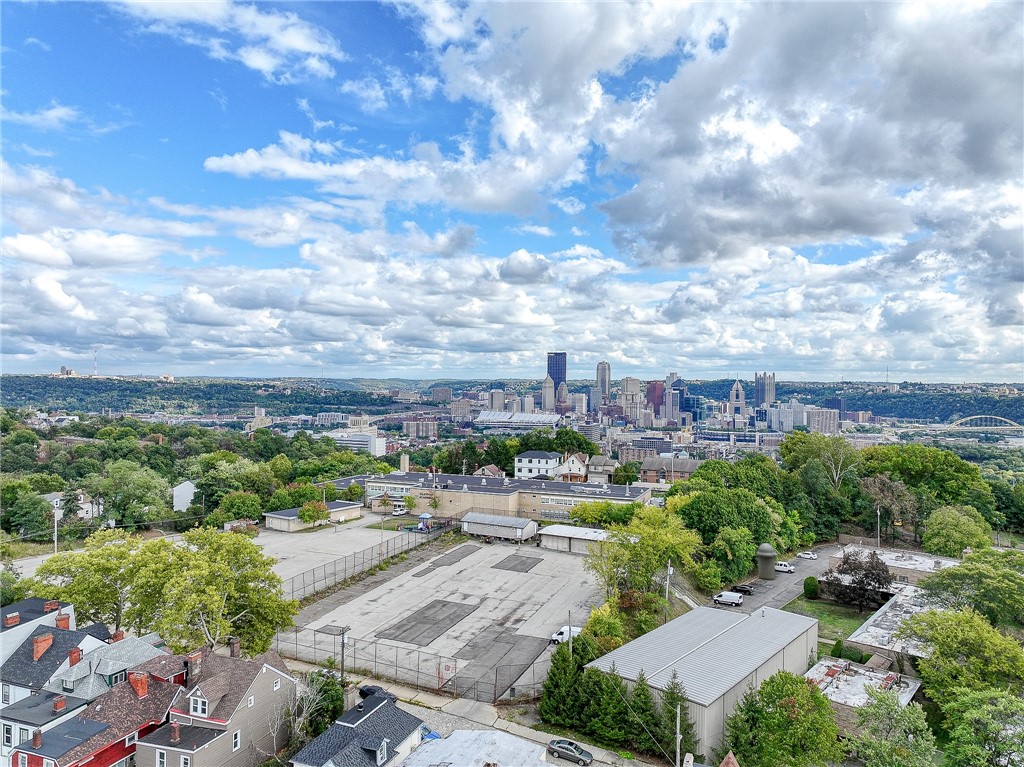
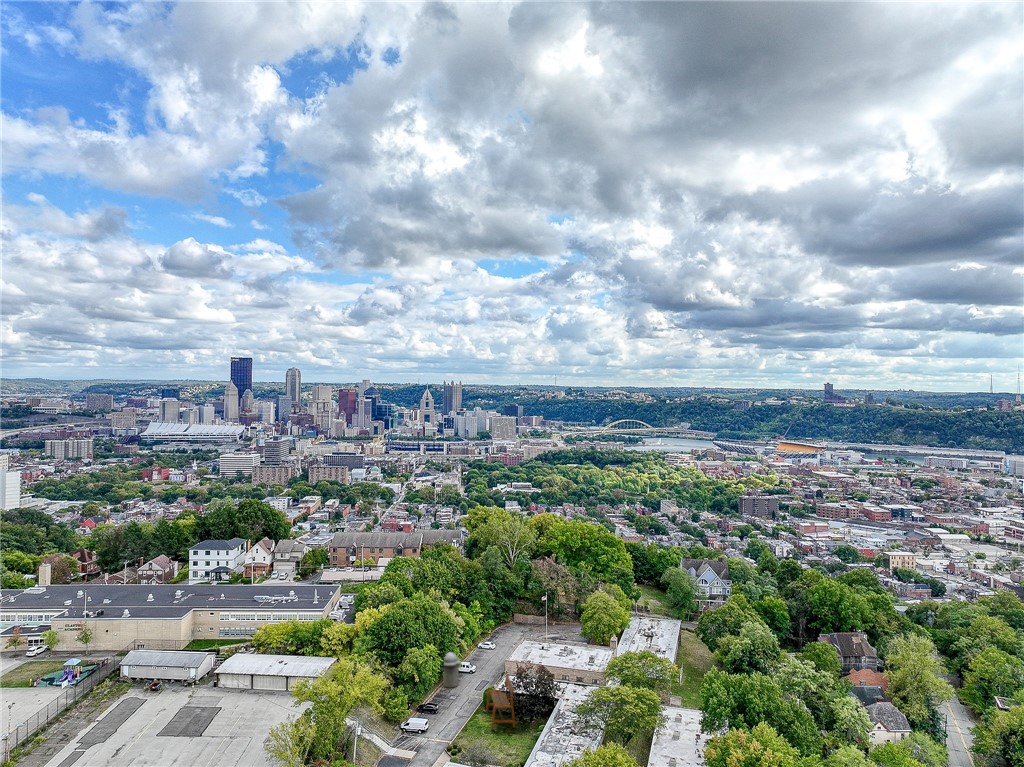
bench: none [809,566,846,619] -> present [486,674,515,729]

